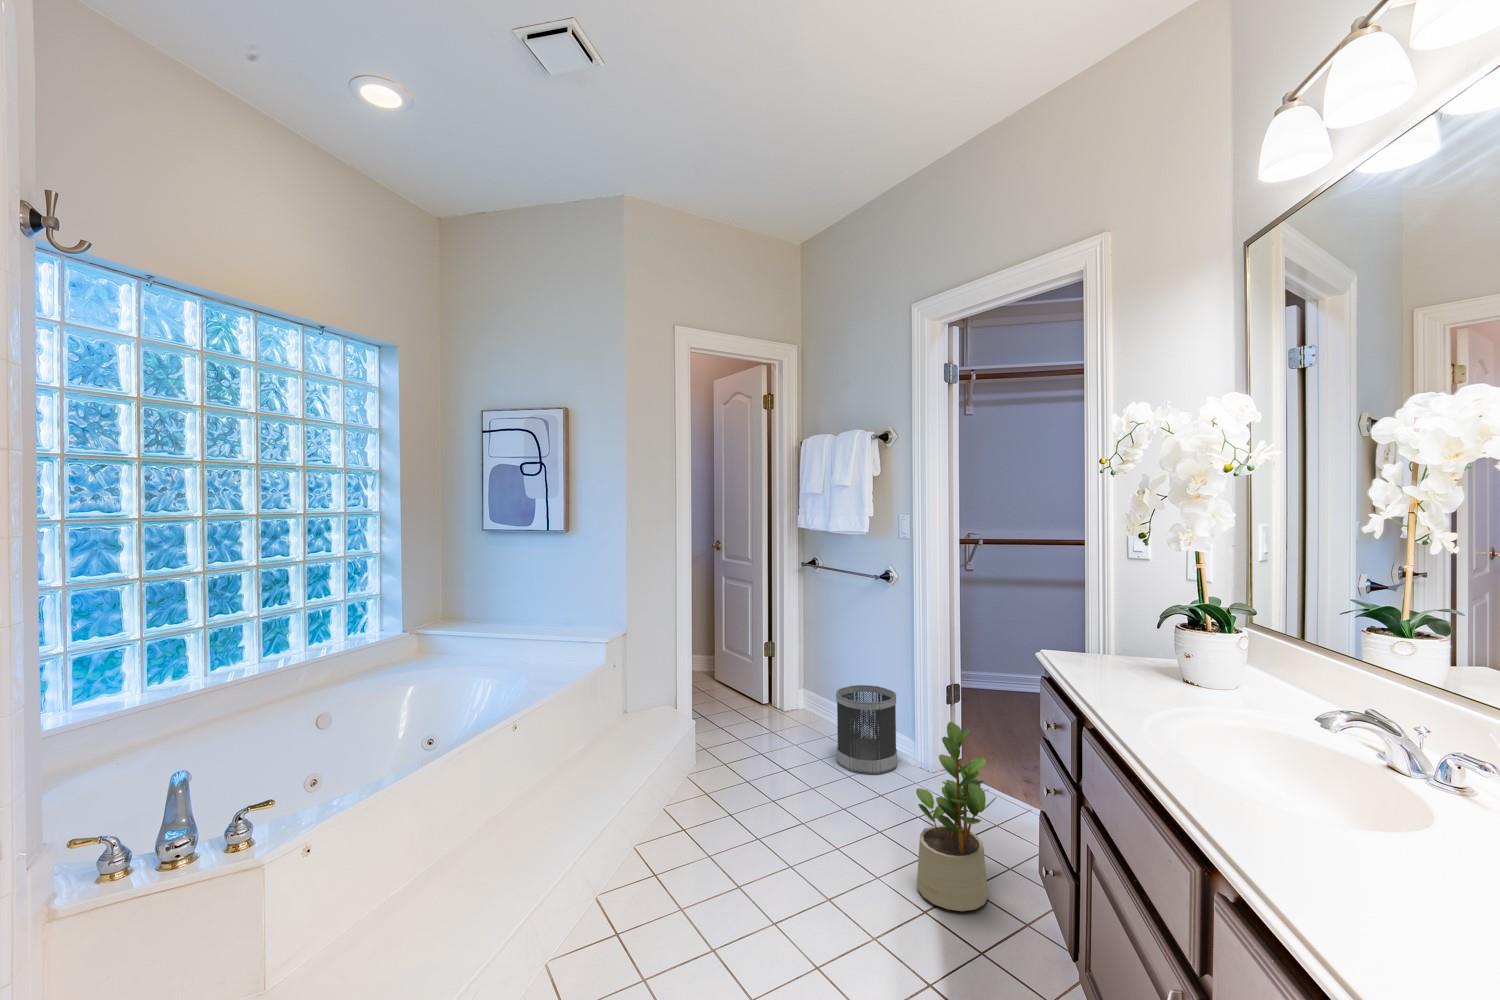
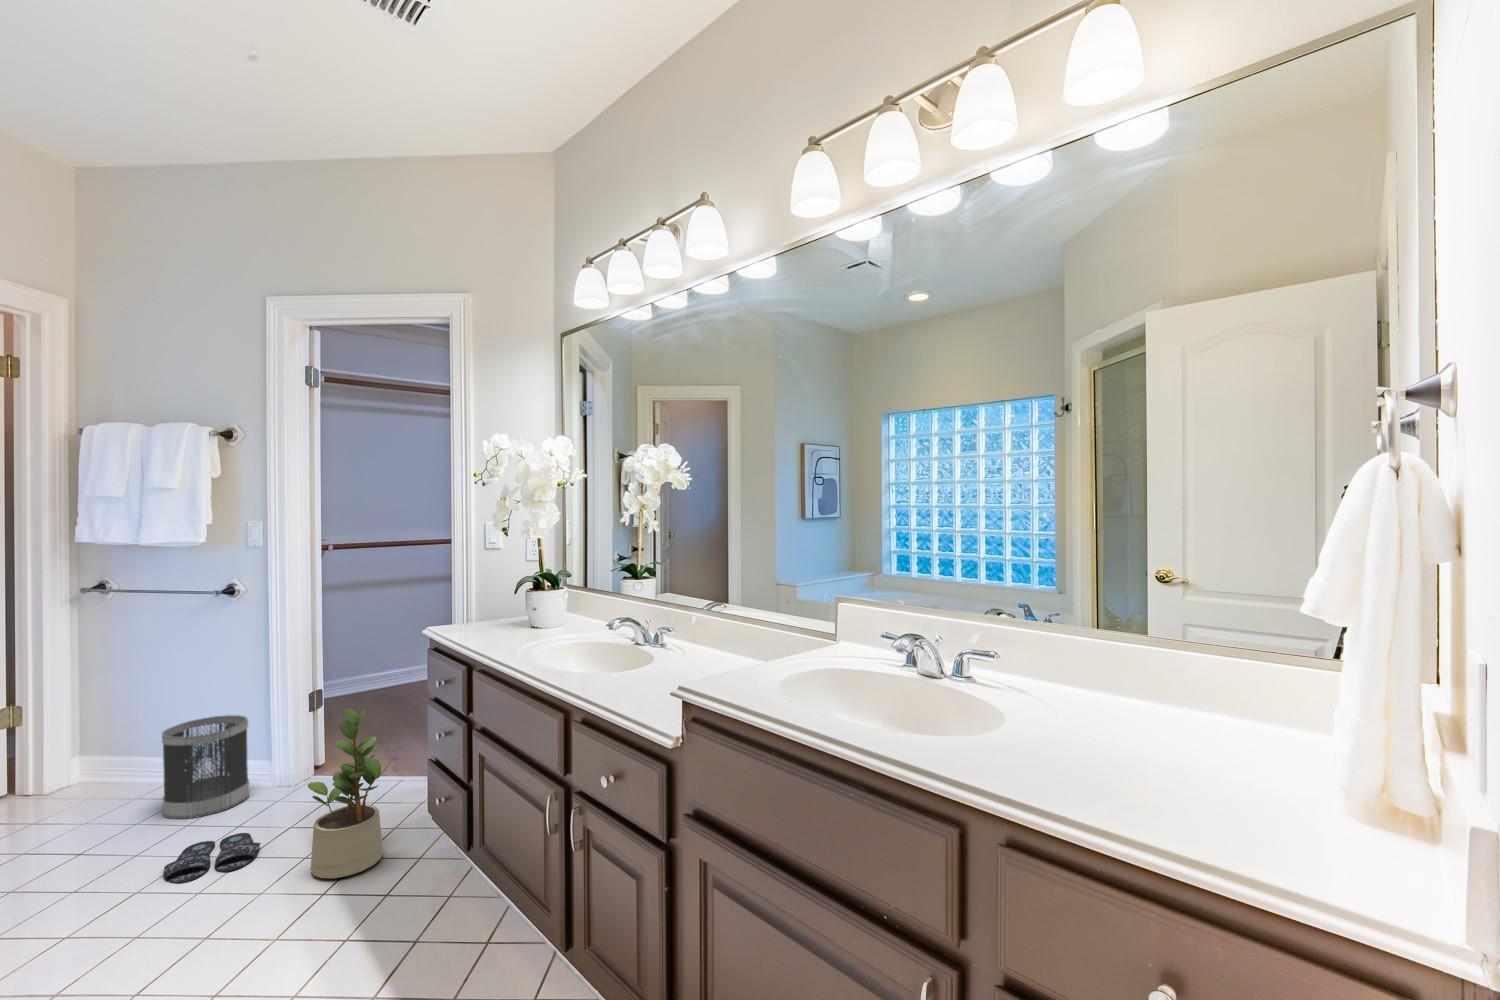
slippers: none [817,799,888,844] -> present [164,833,261,884]

